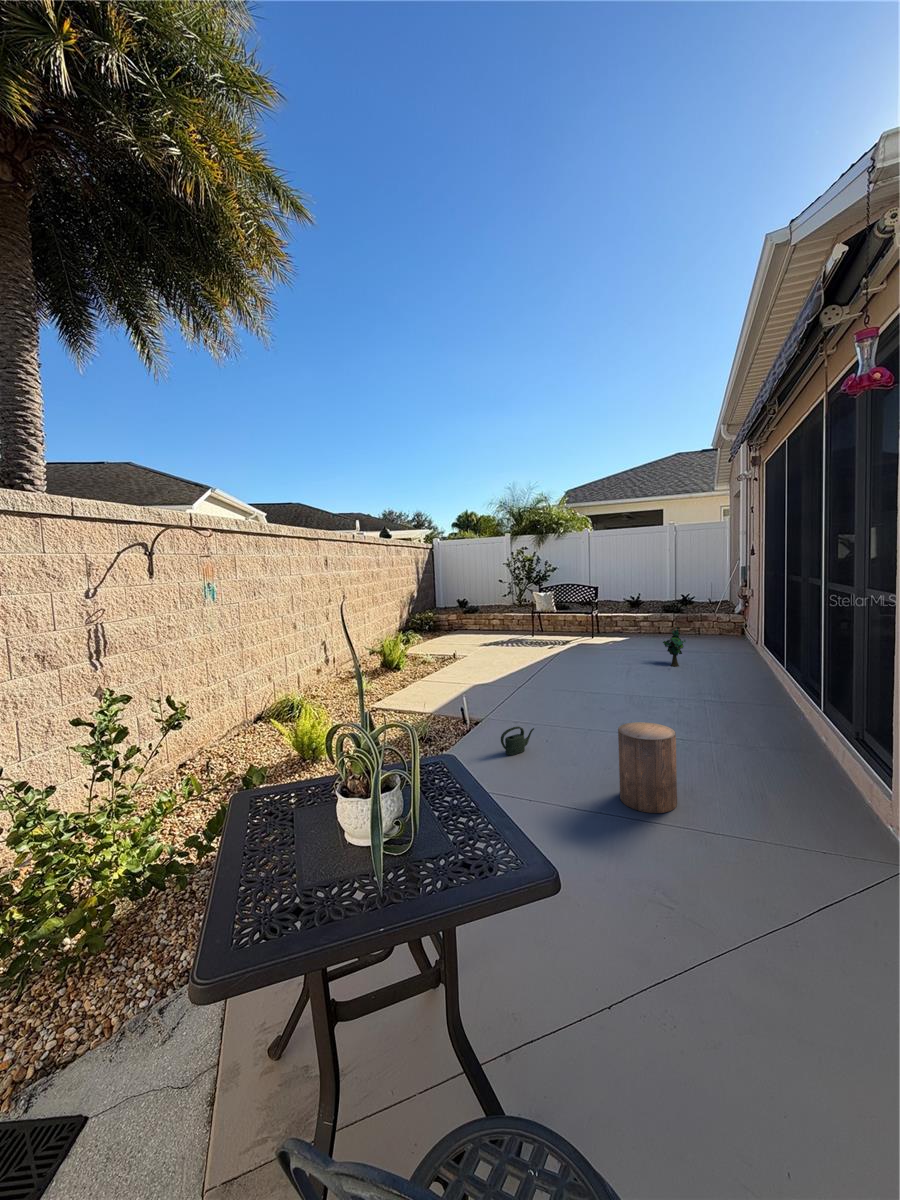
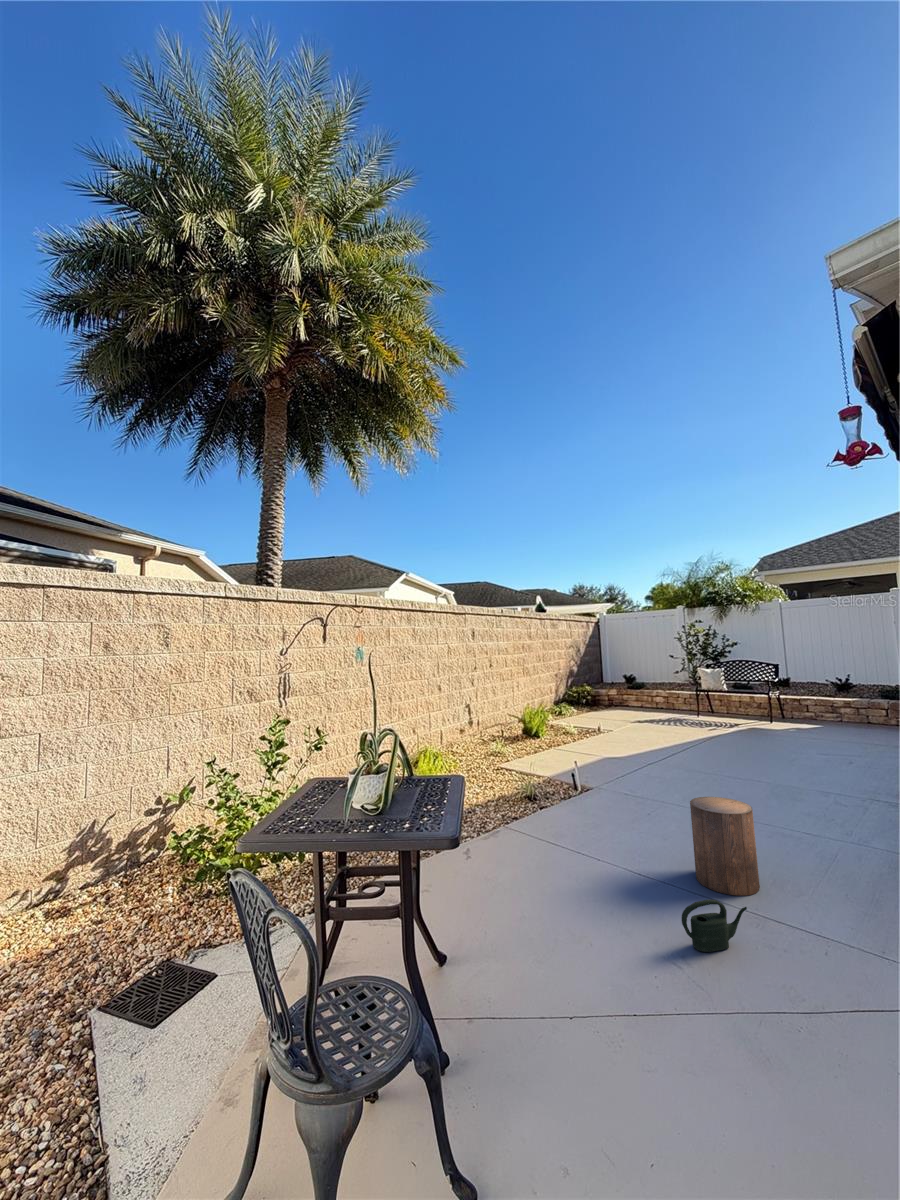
decorative plant: present [663,627,686,666] -> none [837,712,871,760]
watering can: present [501,727,534,755] -> present [682,900,747,952]

